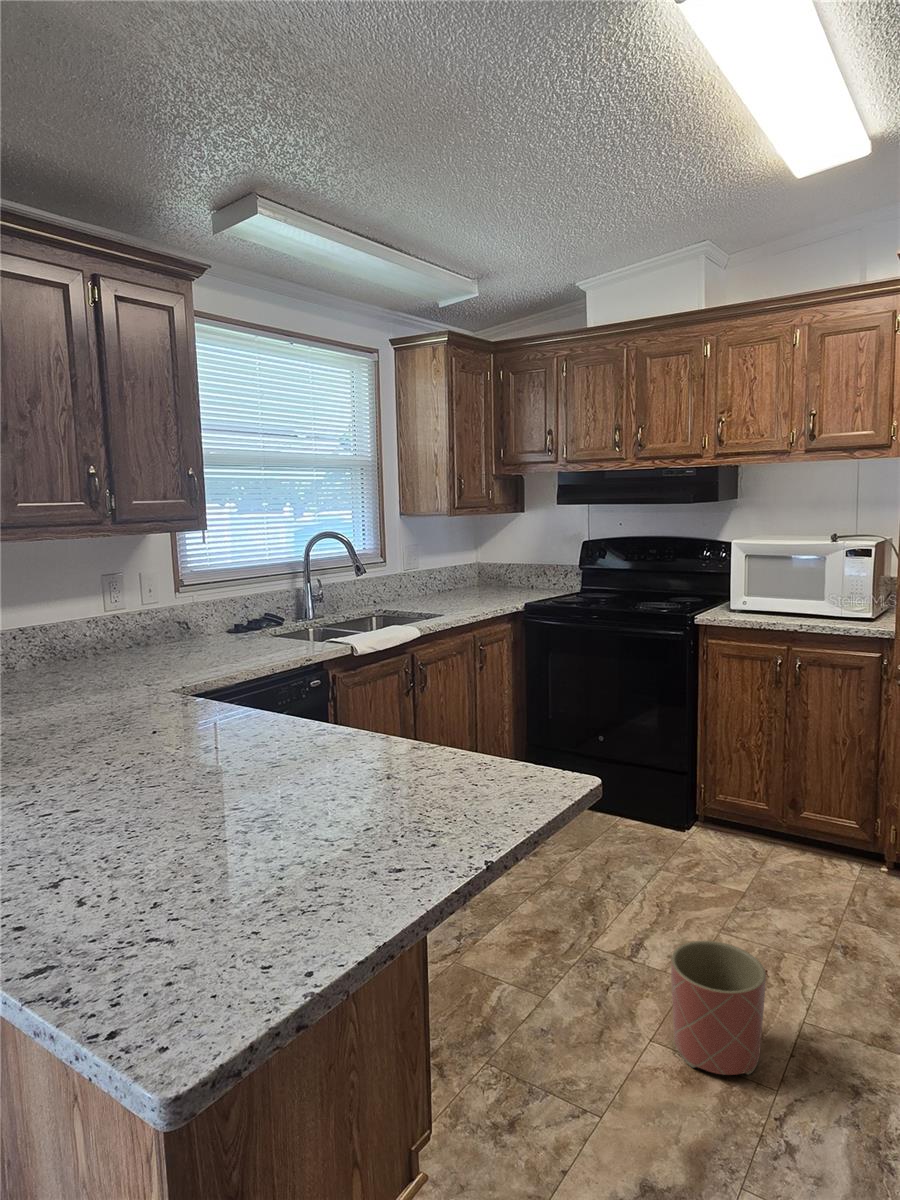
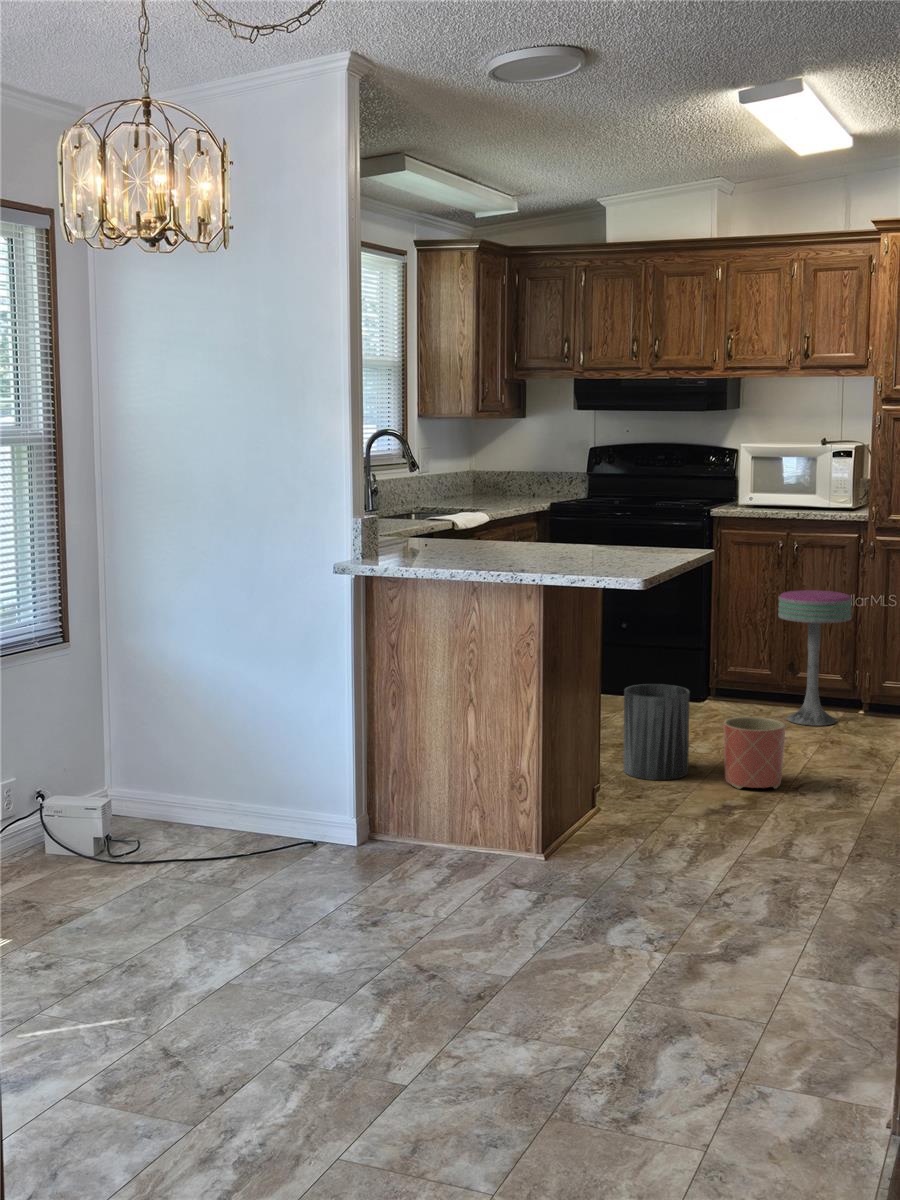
bar stool: none [774,717,872,893] -> present [778,590,852,726]
trash can: none [538,867,628,1023] -> present [623,684,690,780]

